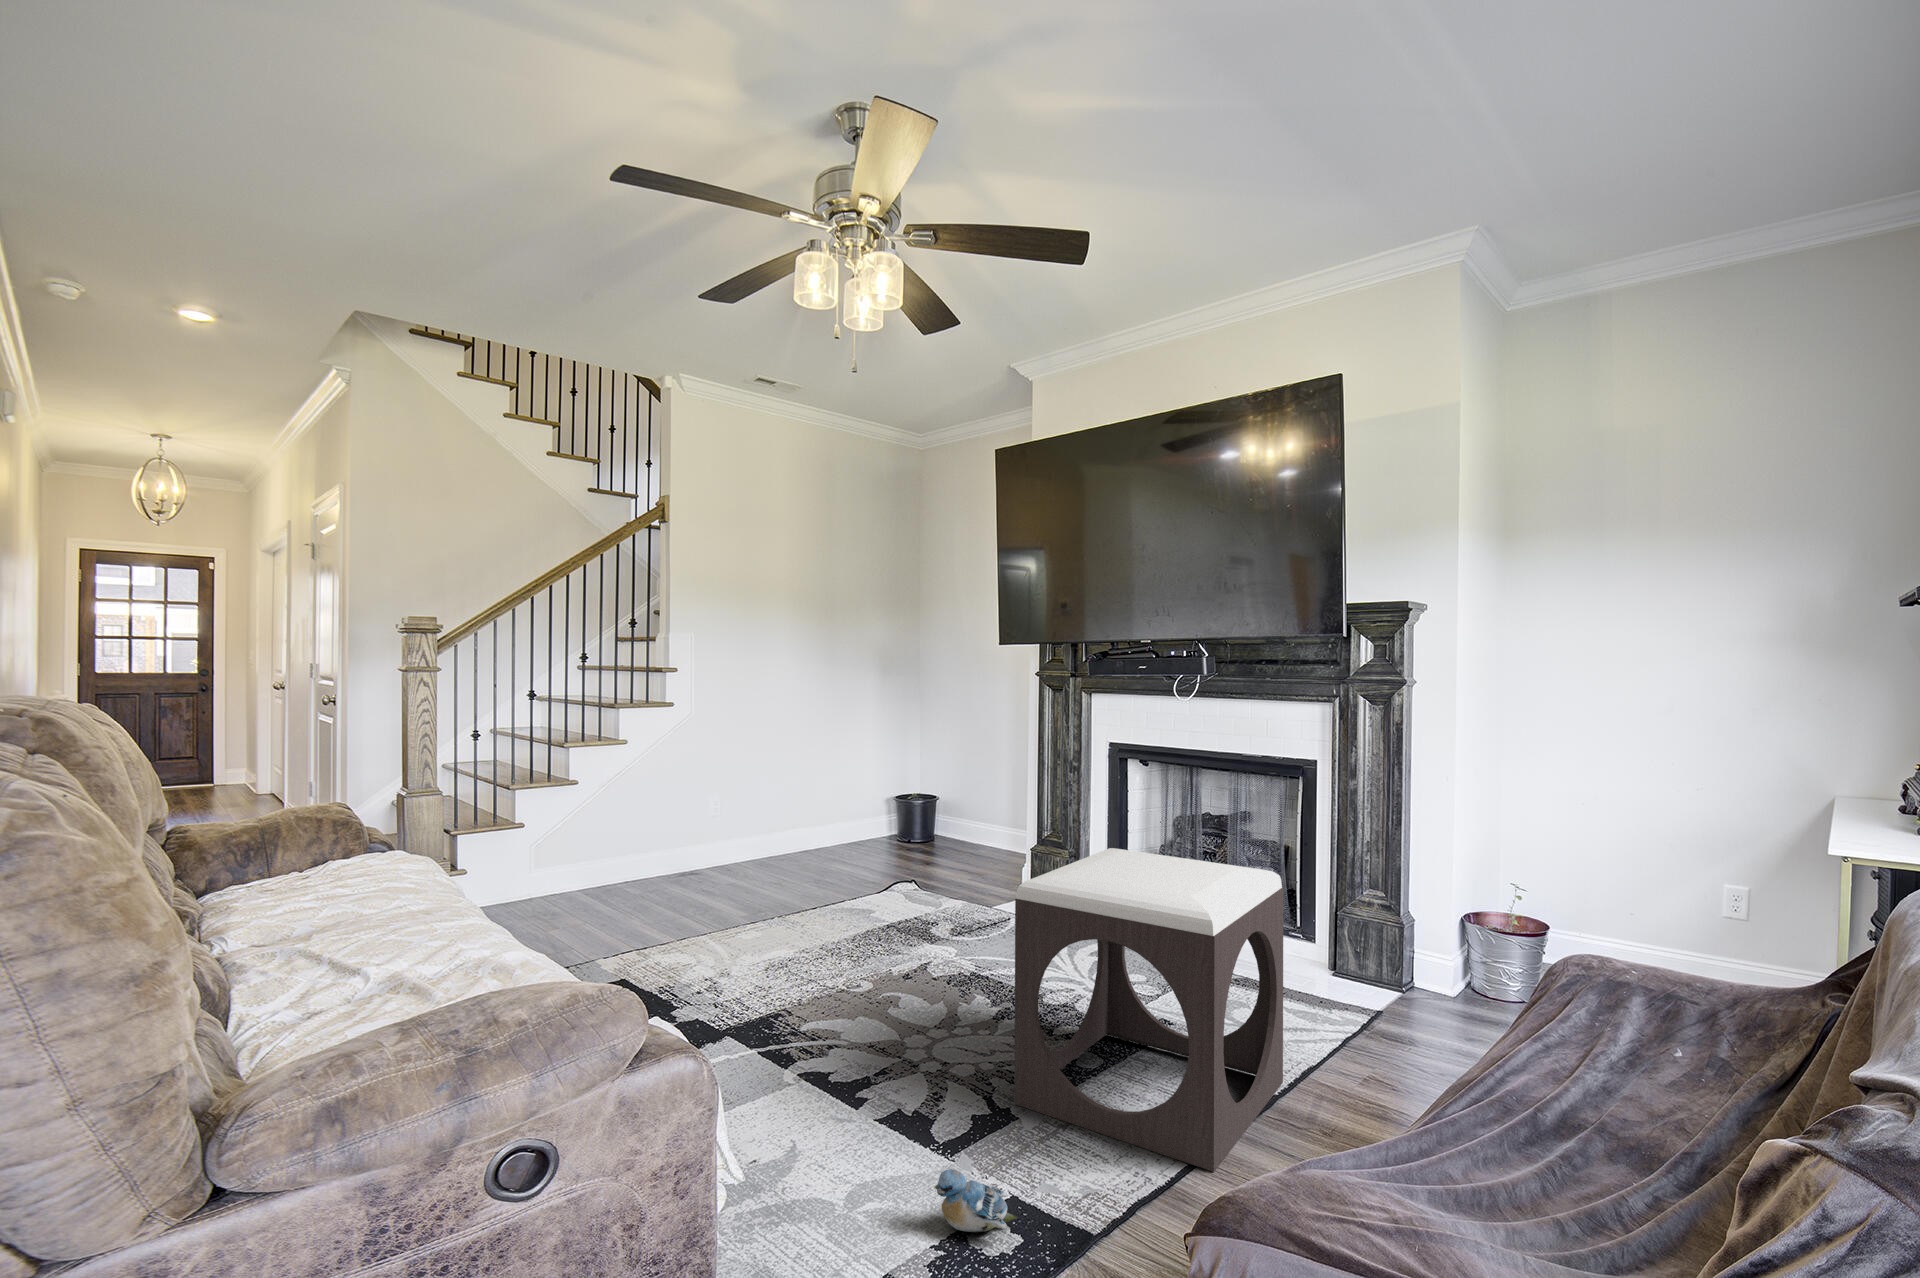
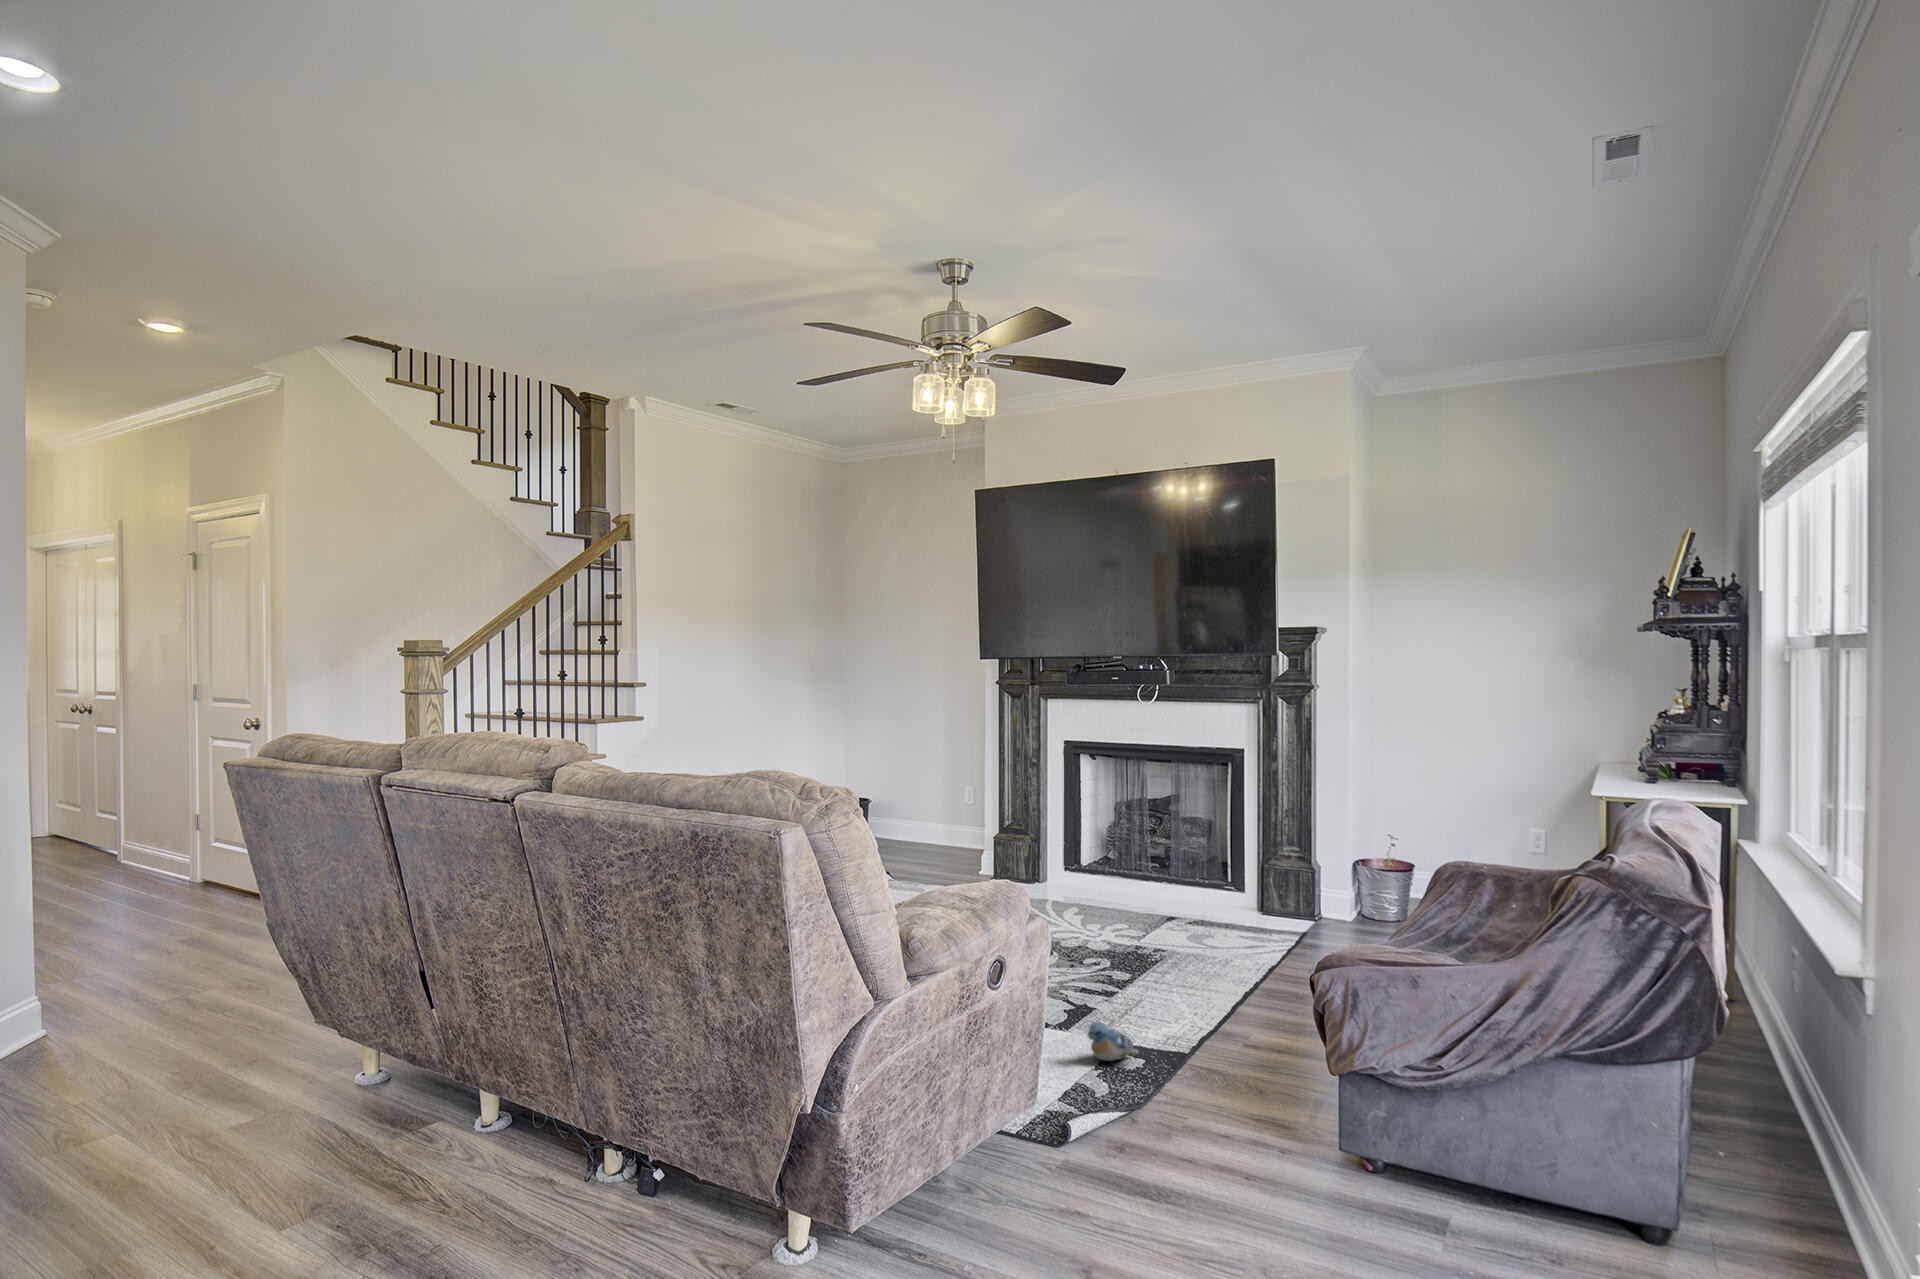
footstool: present [1014,848,1283,1172] -> none [1087,817,1259,1021]

